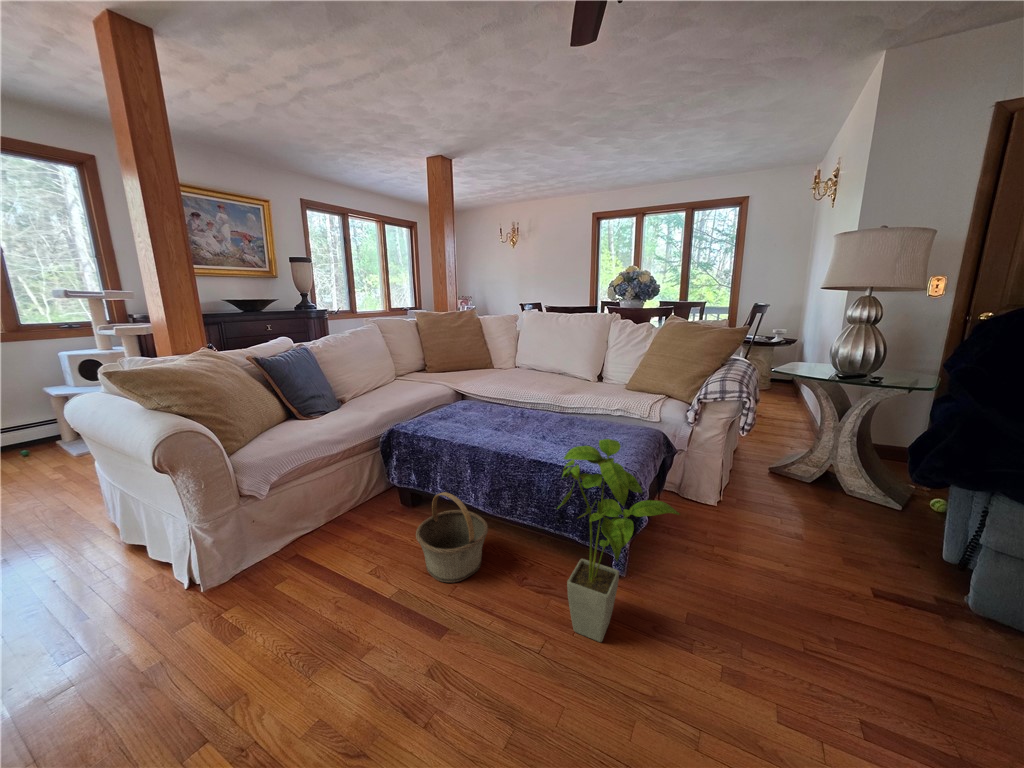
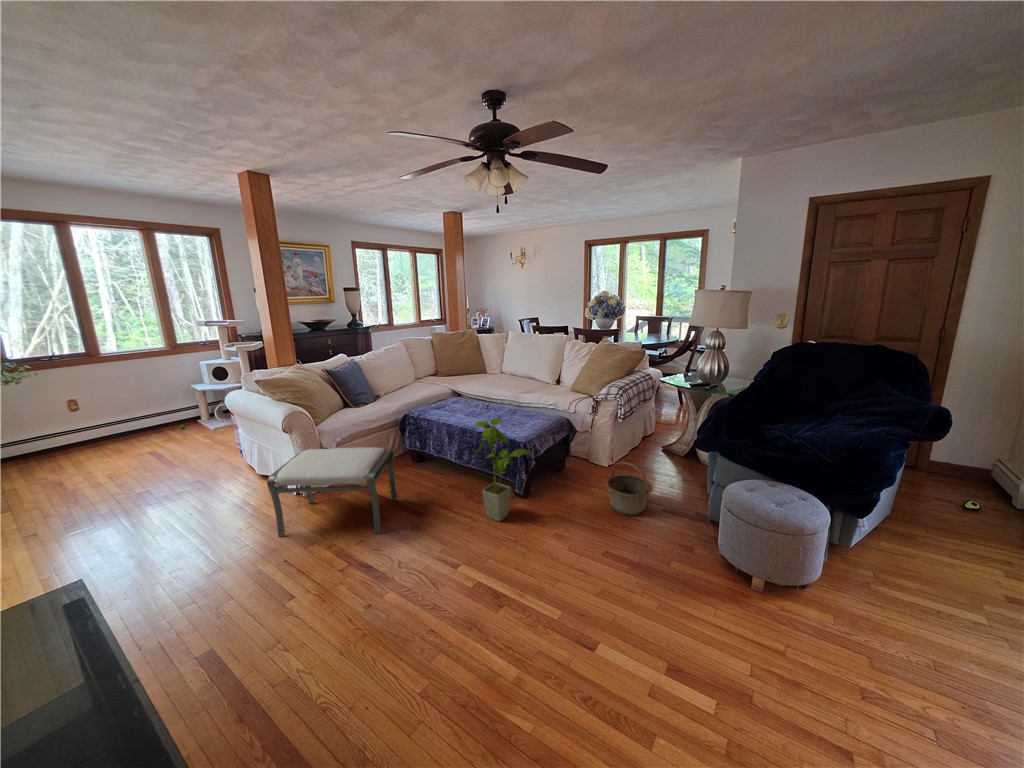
basket: present [416,492,488,582] -> present [606,462,652,516]
ottoman: none [81,500,388,723] -> present [267,447,398,537]

